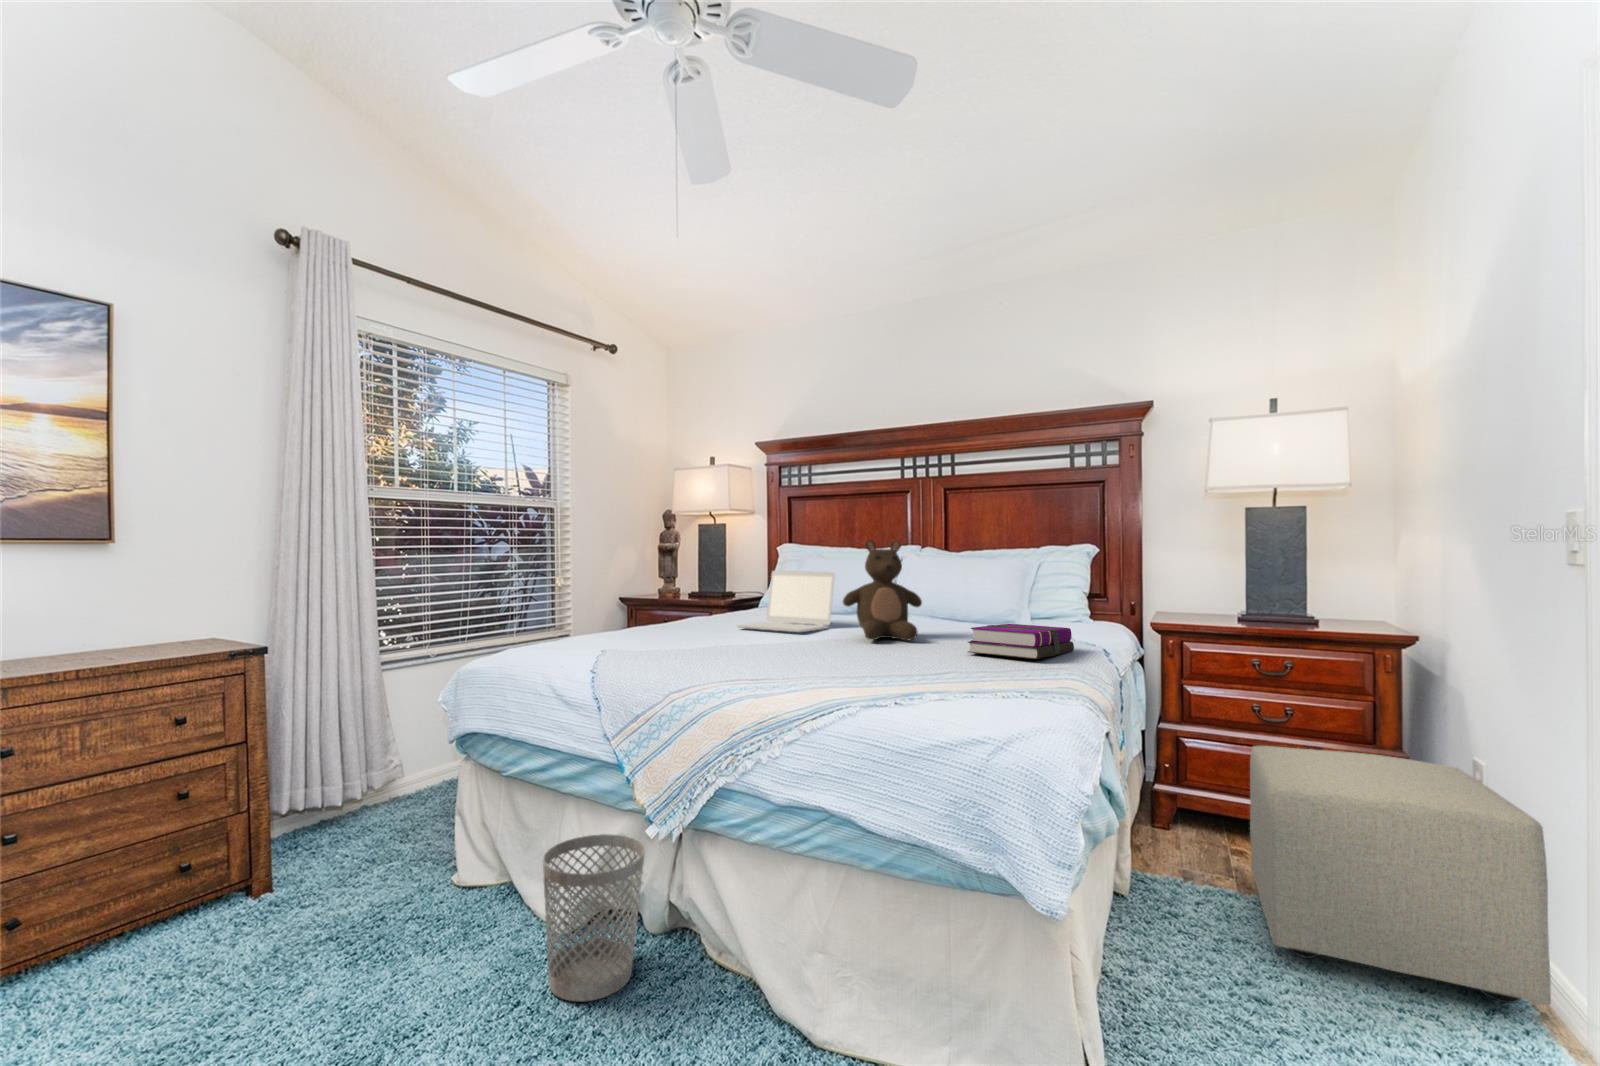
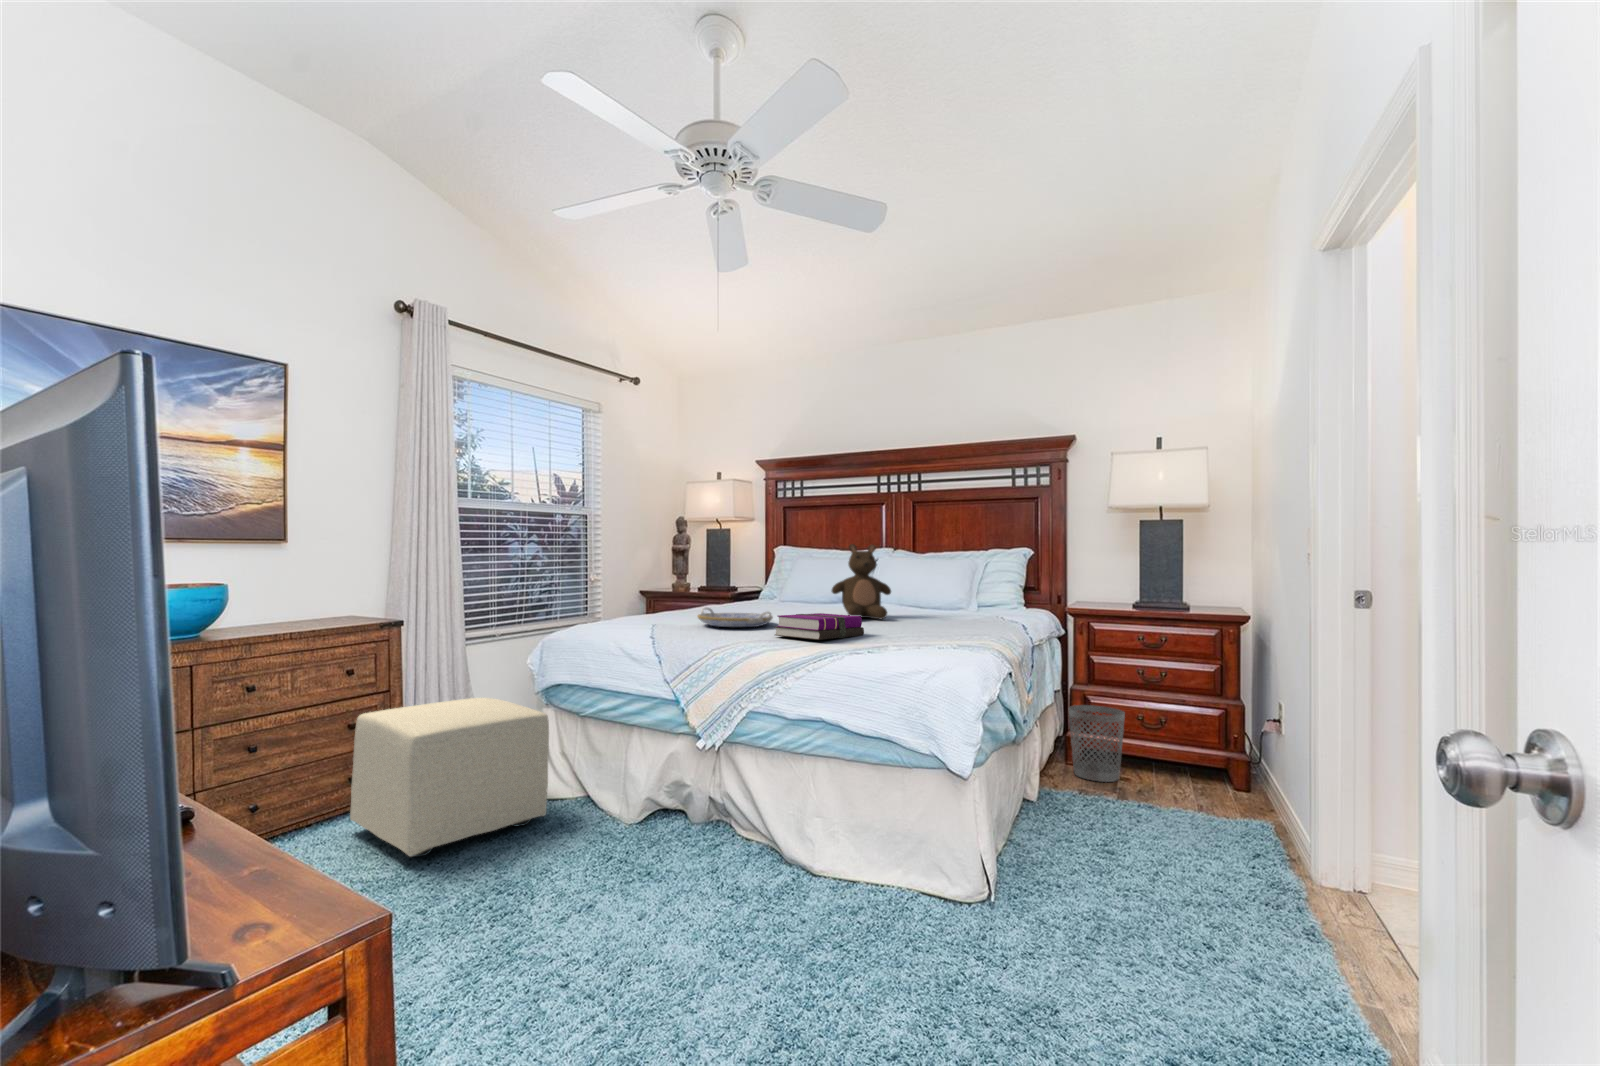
laptop: present [737,571,835,632] -> none [749,567,825,614]
hardback book: present [968,624,1074,659] -> present [774,613,864,640]
serving tray: none [659,626,763,655] -> present [698,607,773,627]
ottoman: present [1250,746,1551,1005] -> present [350,697,549,857]
wastebasket: present [543,834,645,1001] -> present [1069,705,1125,782]

